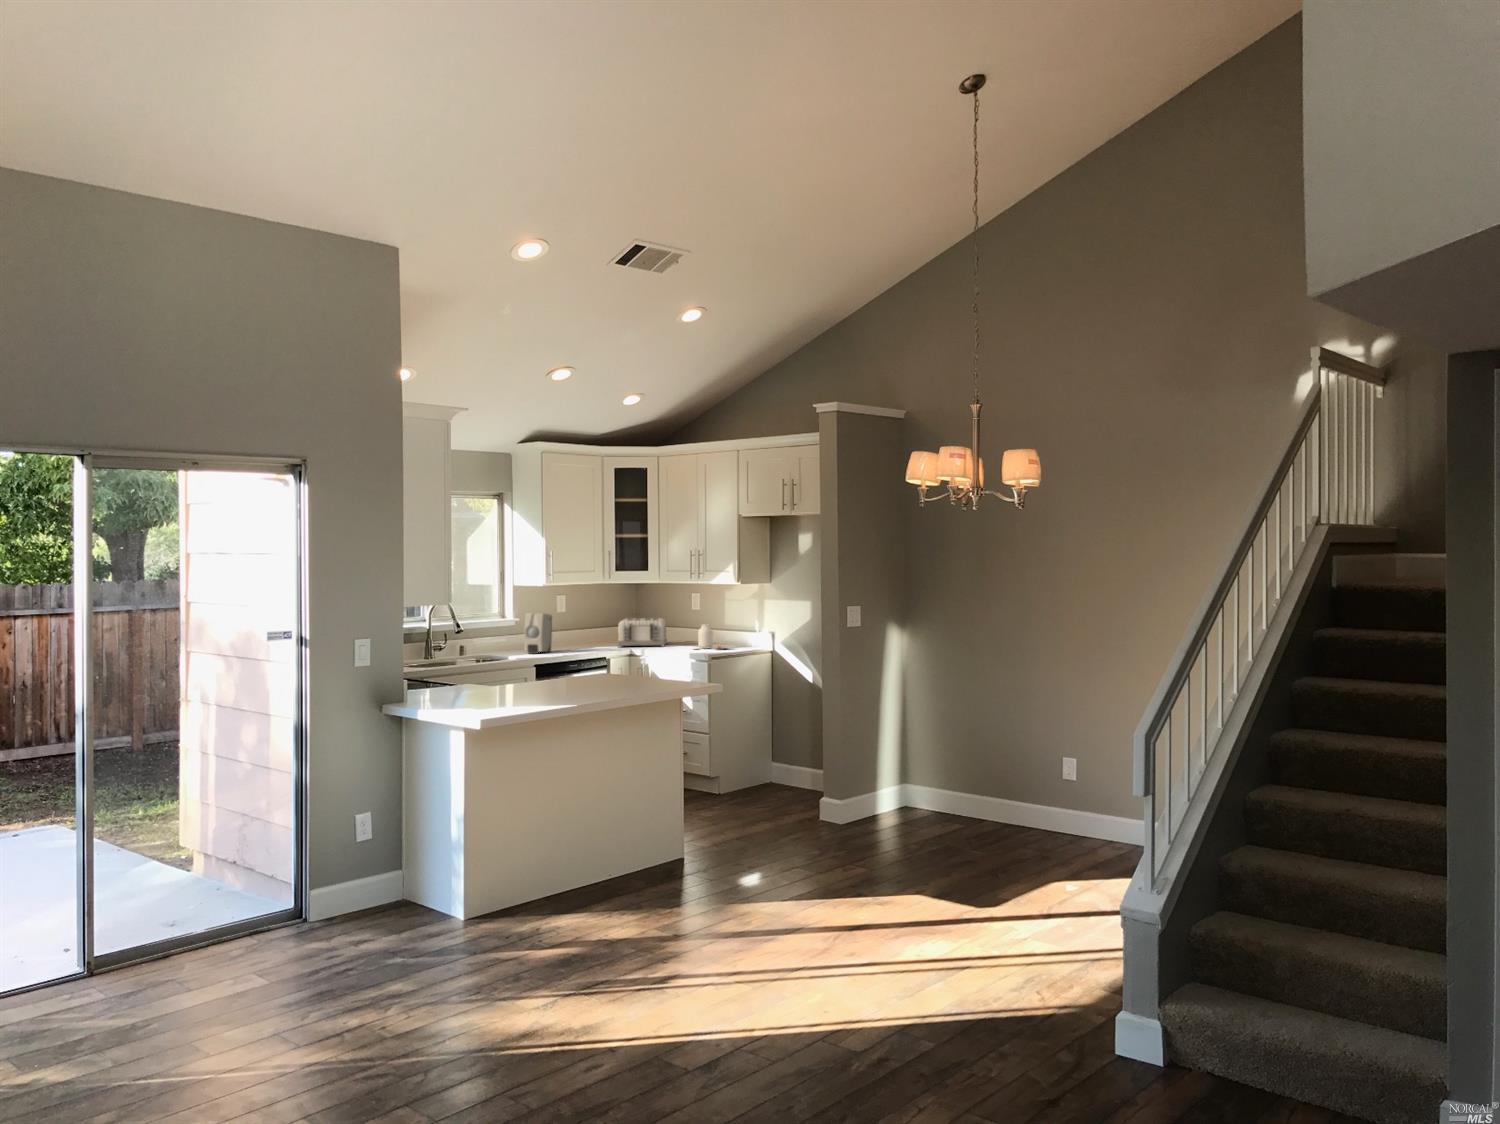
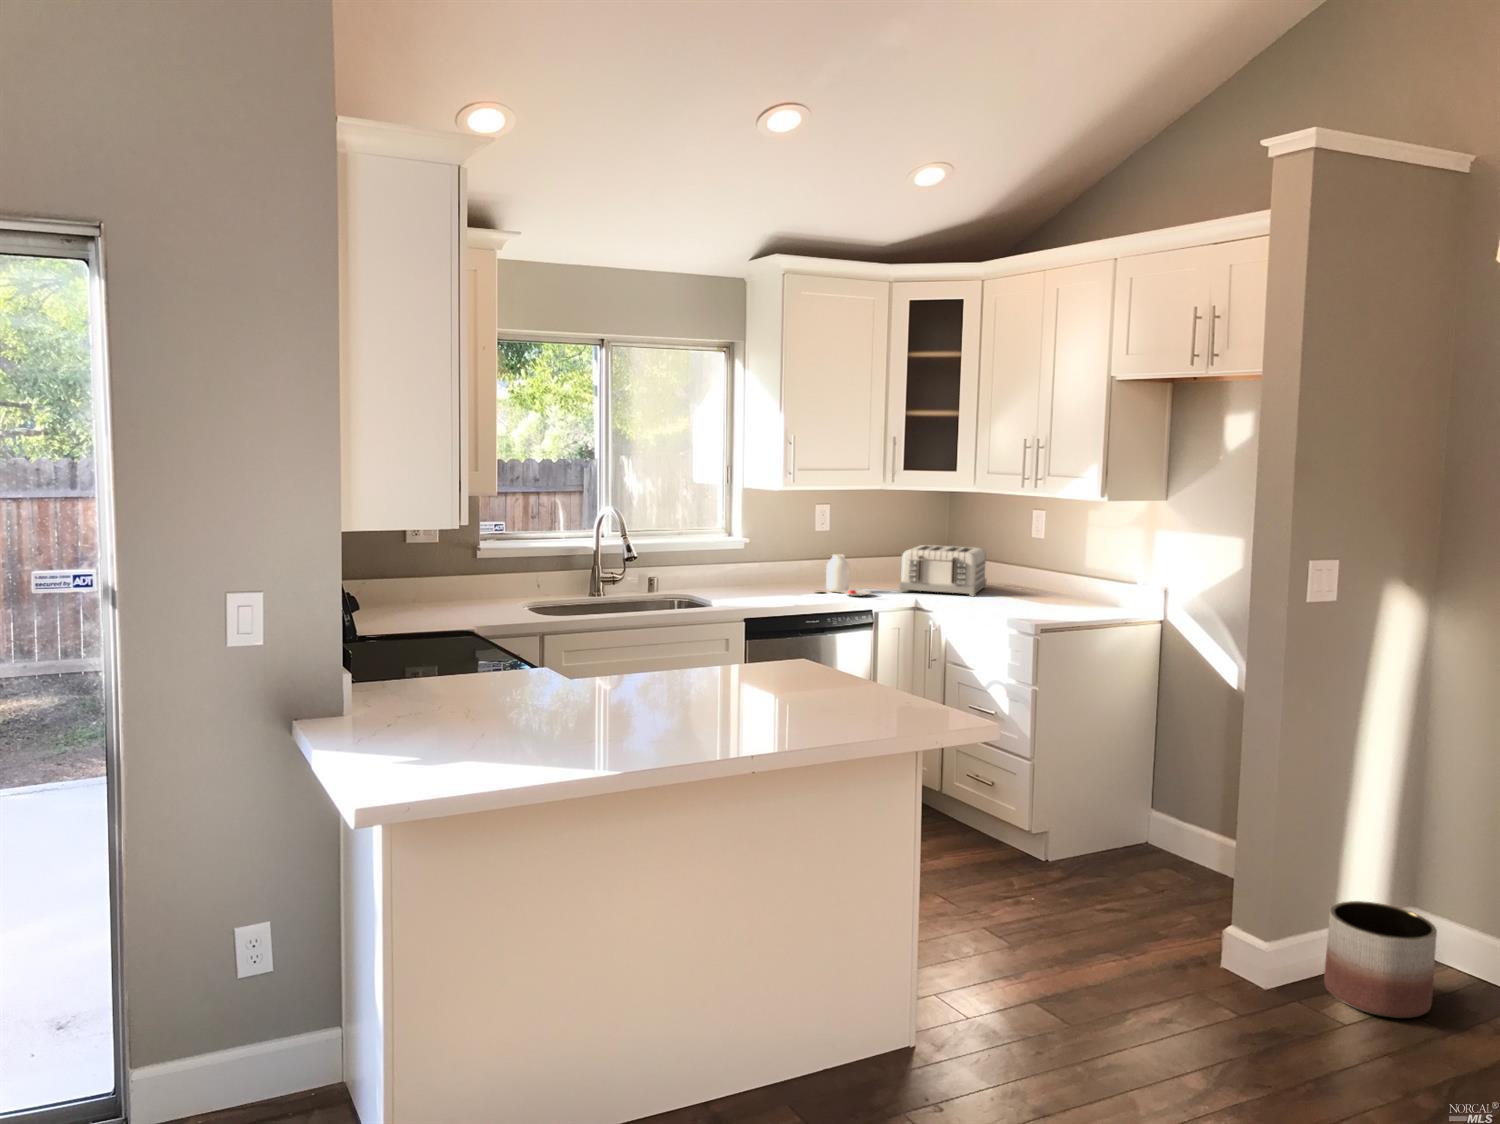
soap dispenser: present [524,613,552,654] -> none [744,532,792,597]
jar: present [698,624,728,649] -> present [826,554,871,596]
planter: none [868,775,914,824] -> present [1324,901,1437,1018]

